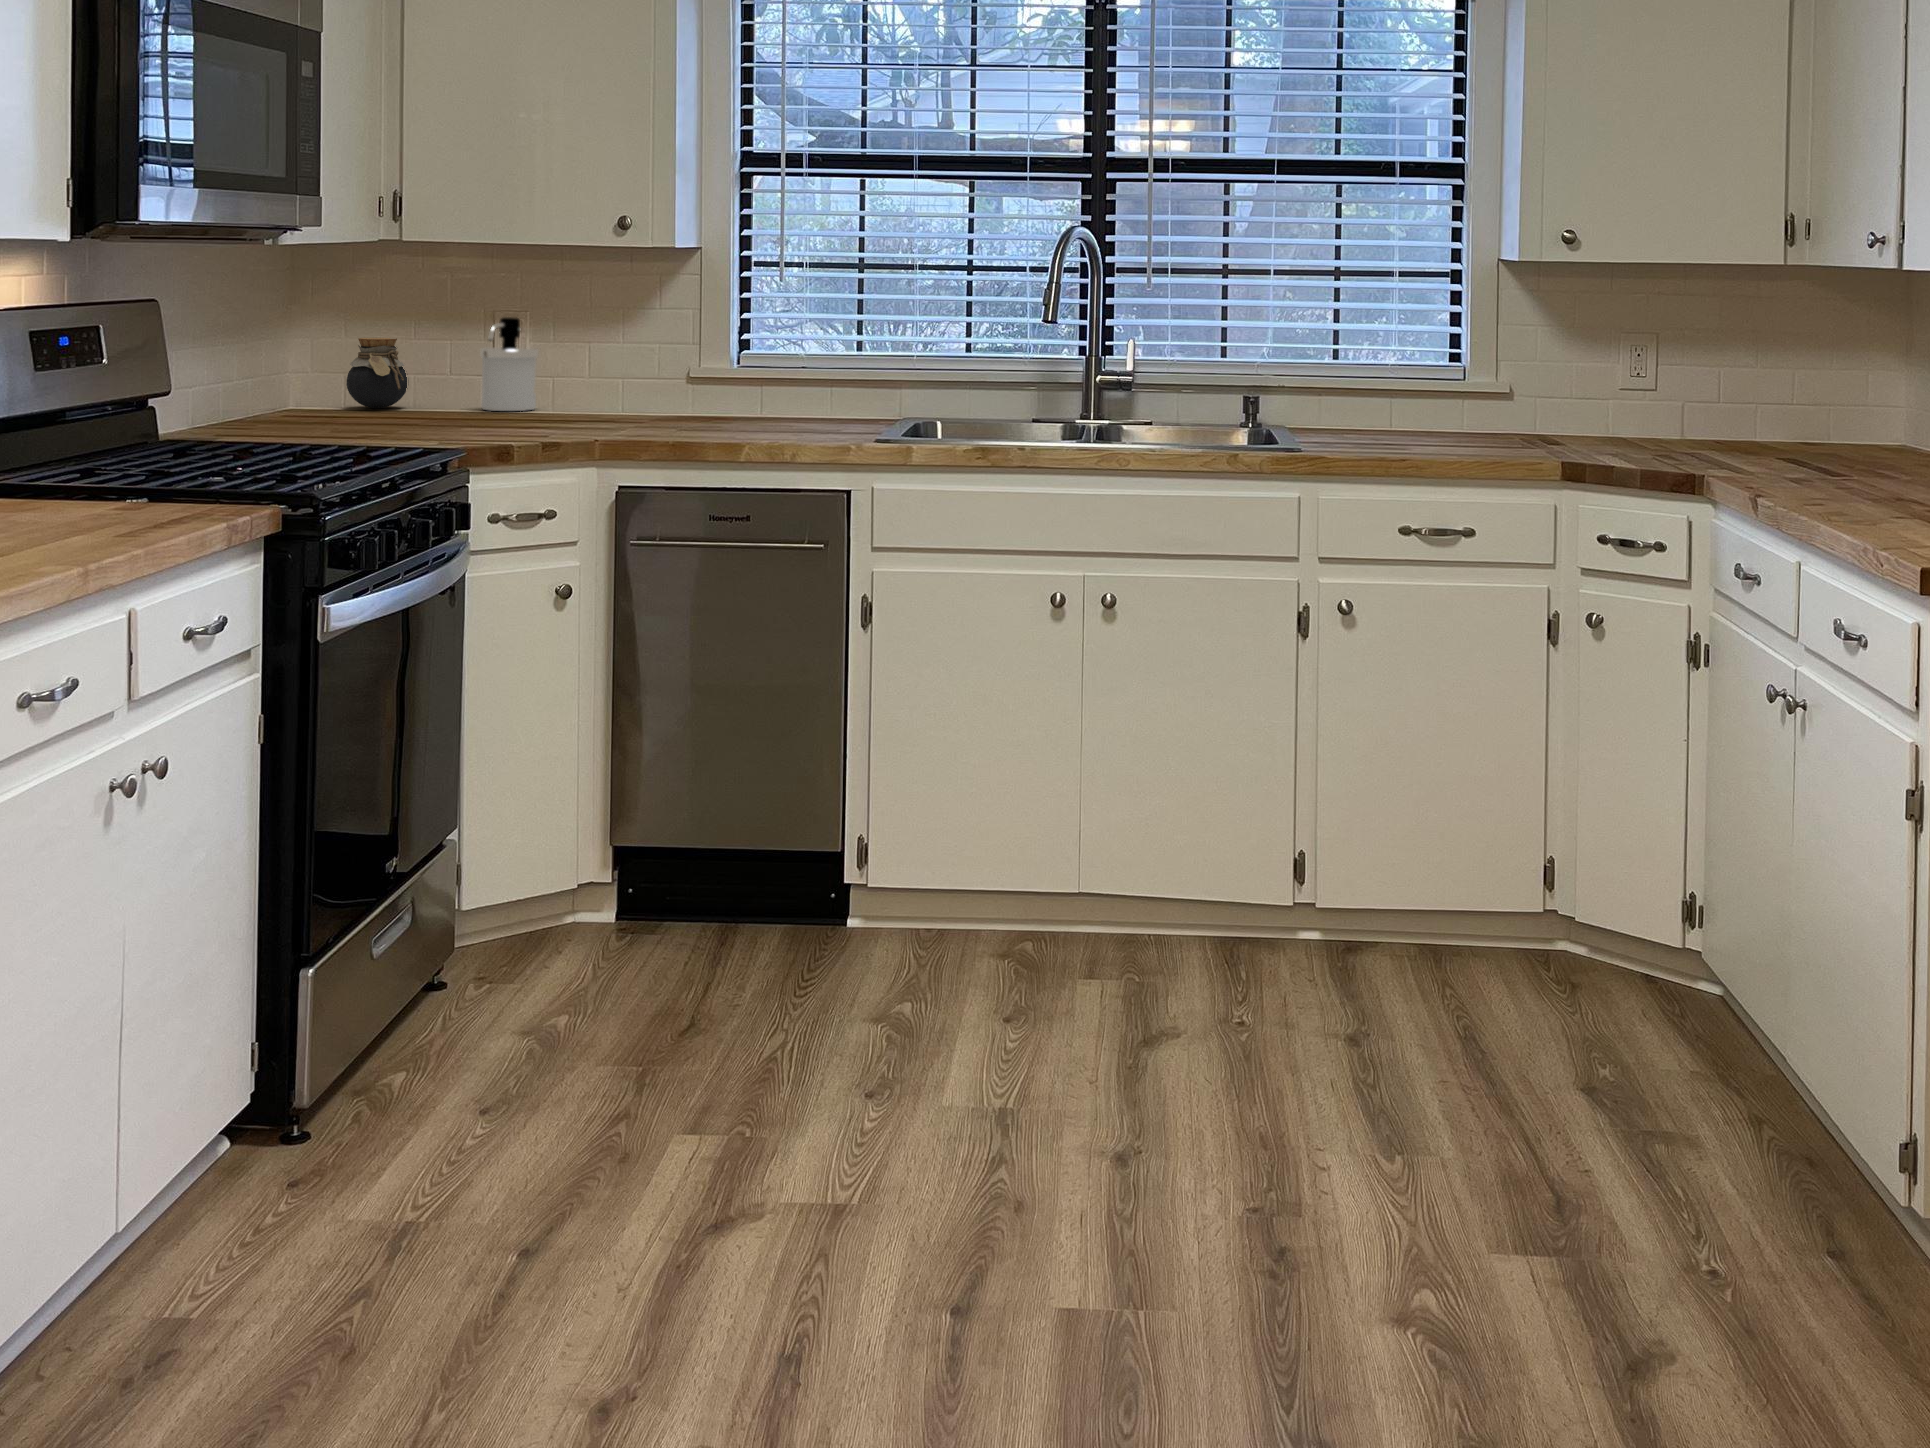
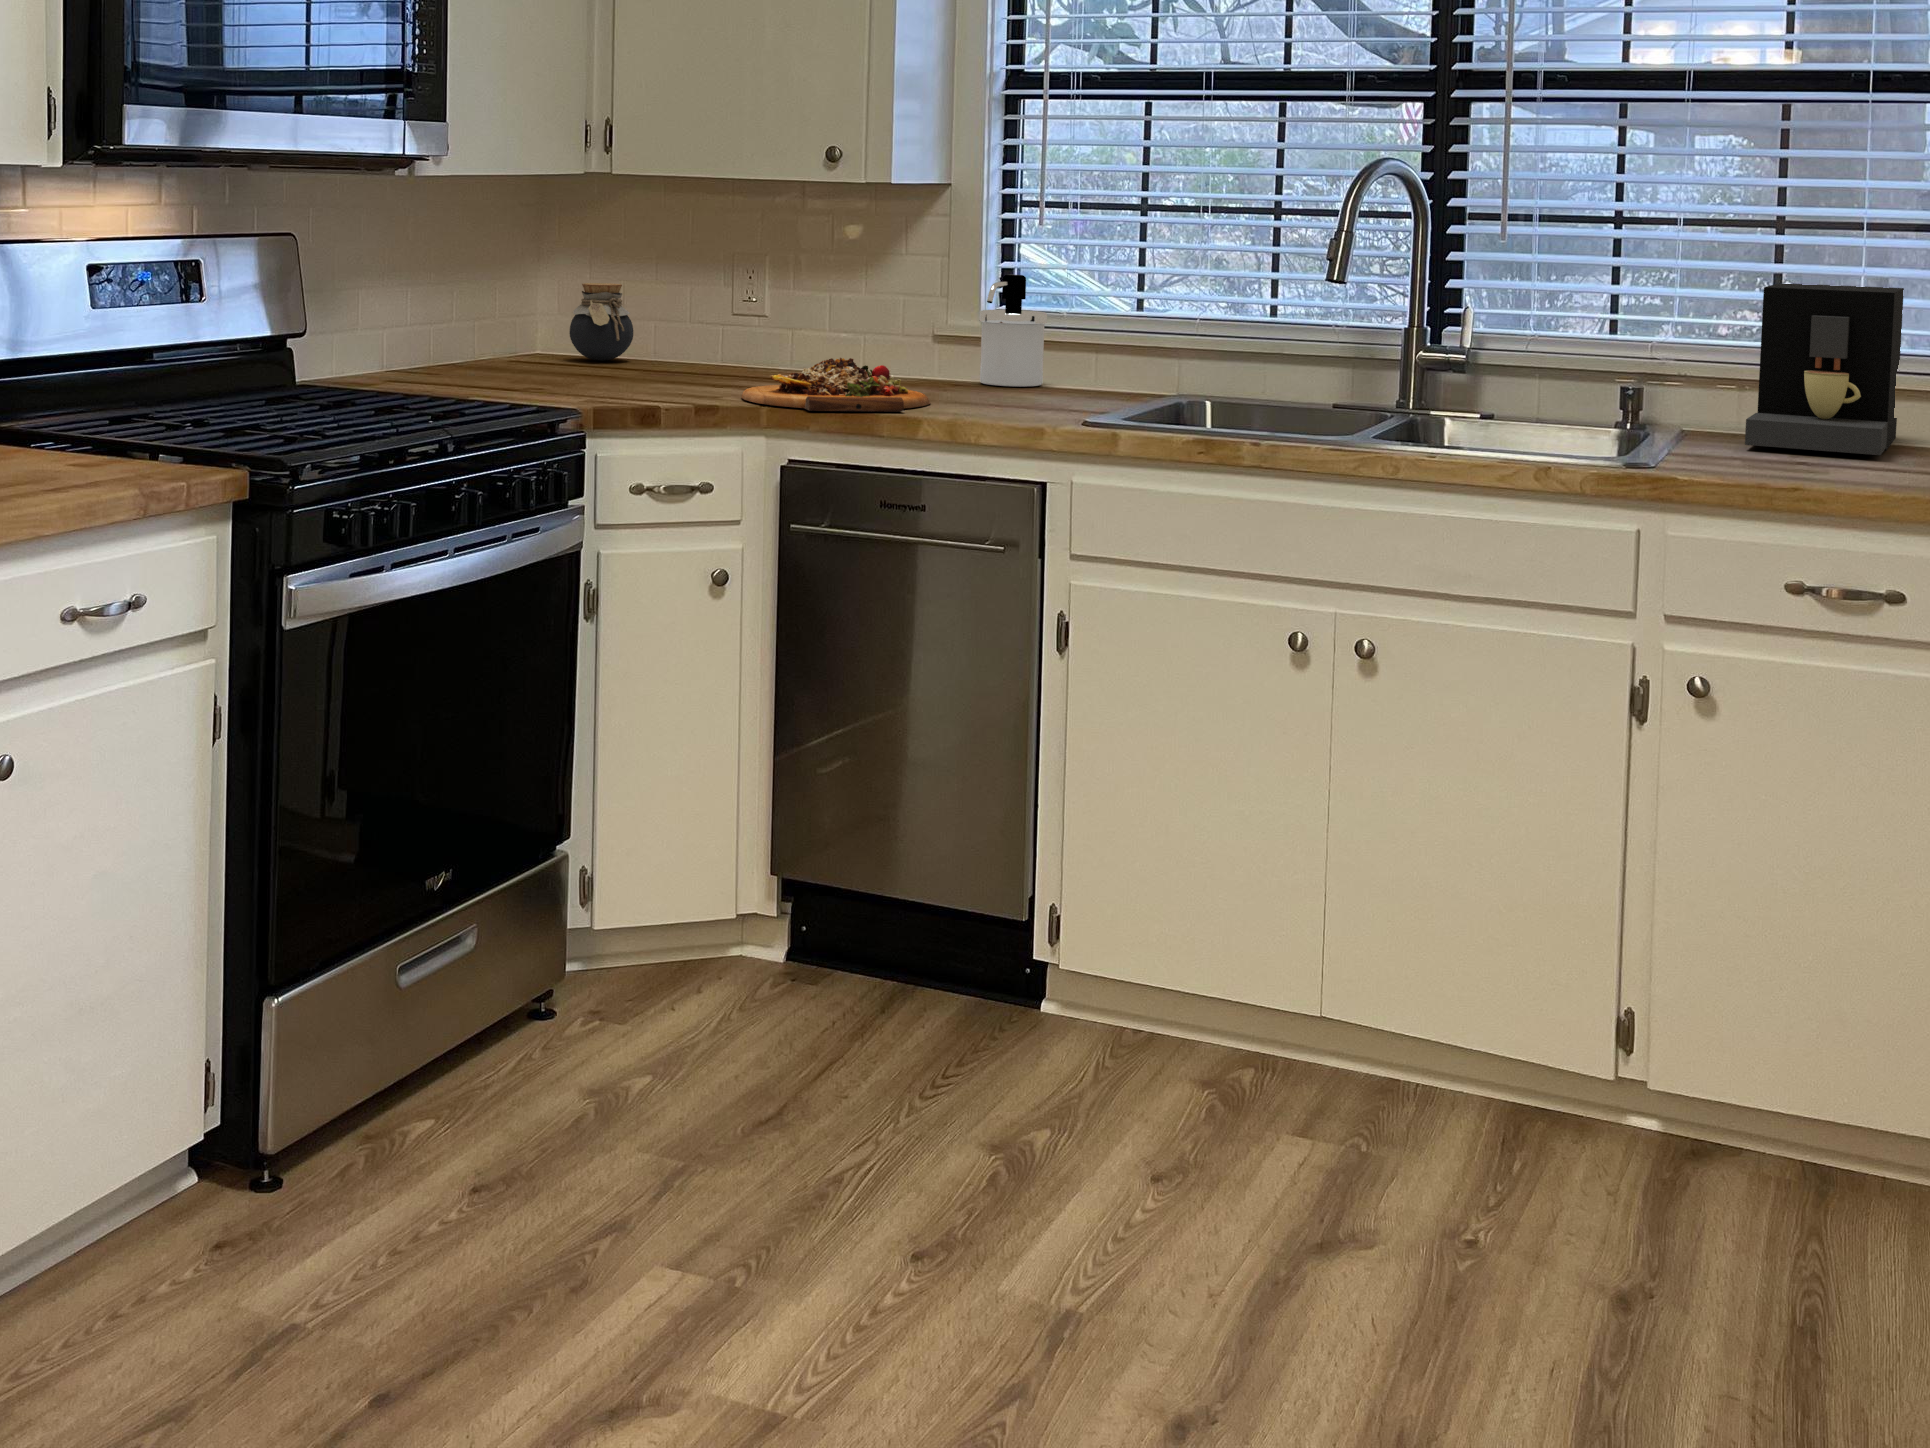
coffee maker: none [1332,314,1428,434] -> present [1745,283,1904,455]
soap dispenser: present [480,317,538,411] -> present [980,275,1047,387]
cutting board: none [559,395,726,441] -> present [742,358,930,412]

